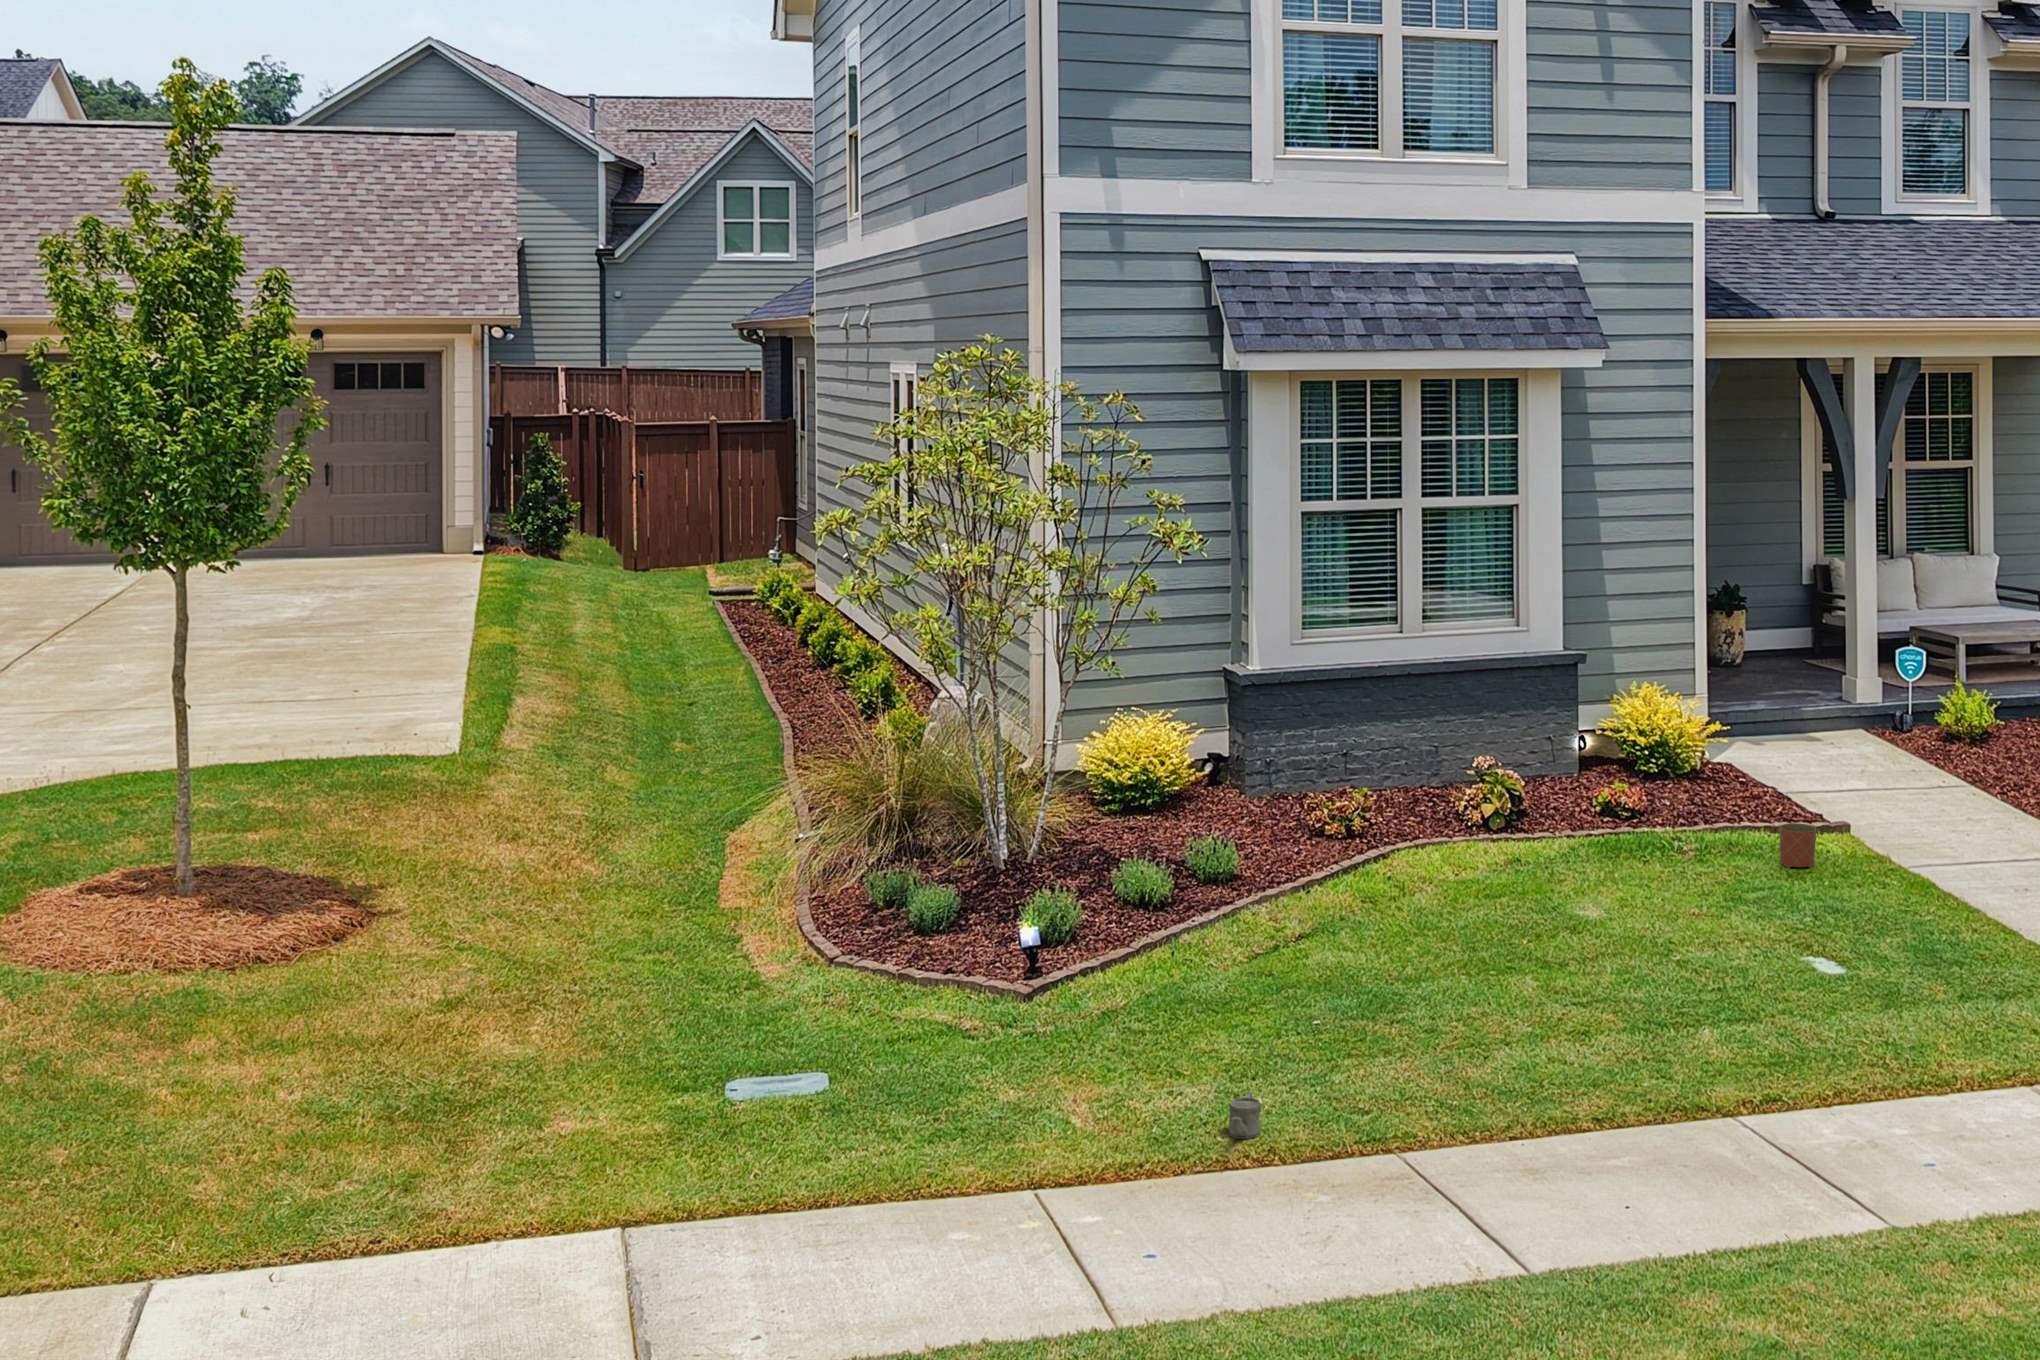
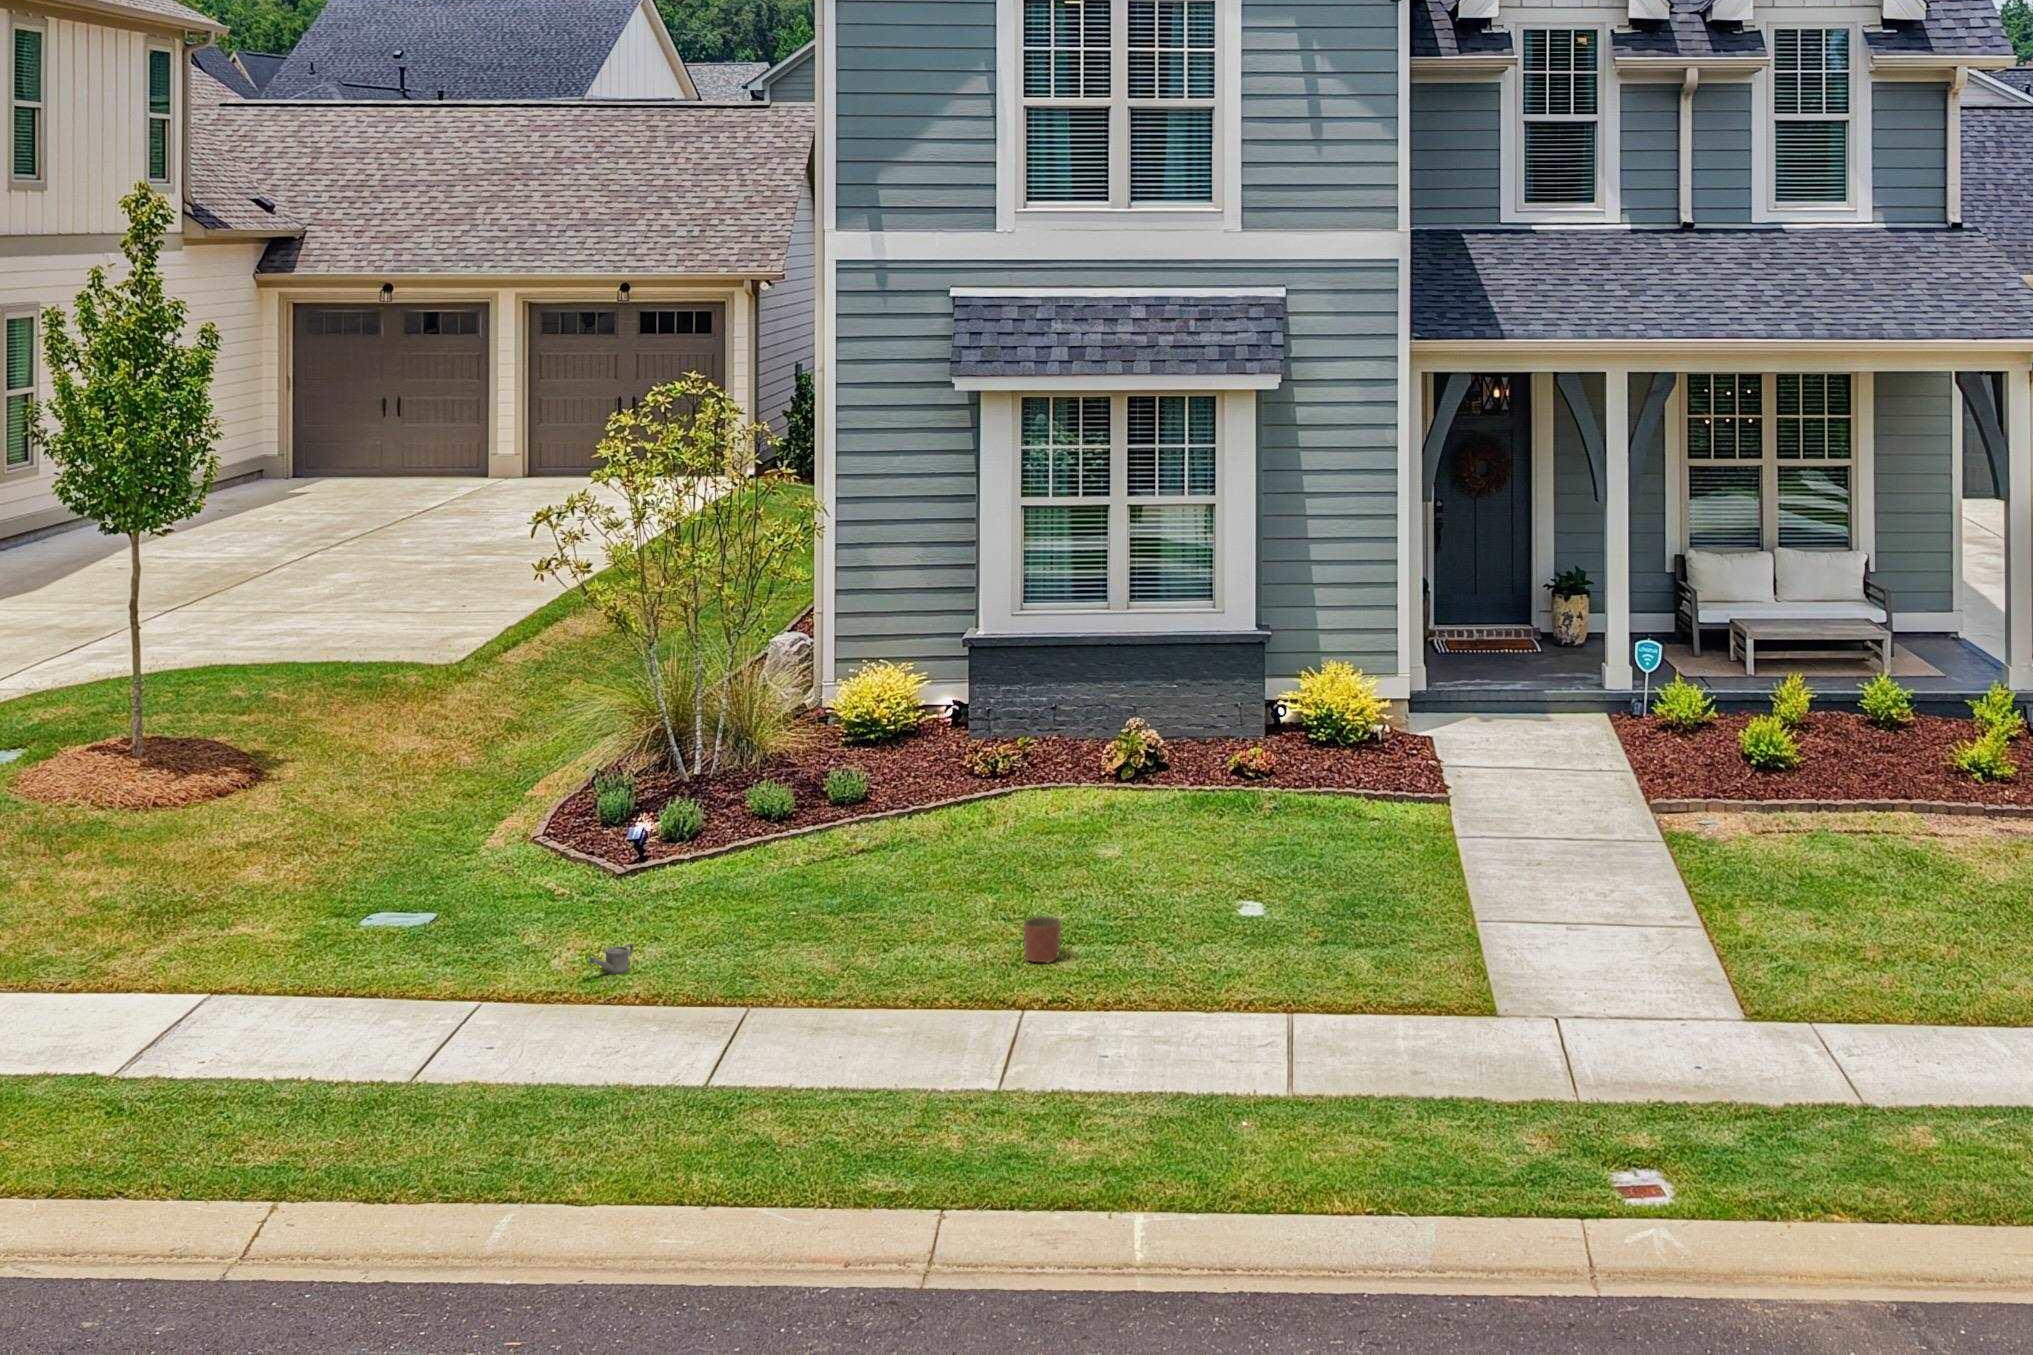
planter: present [1780,823,1816,868] -> present [1024,916,1061,963]

